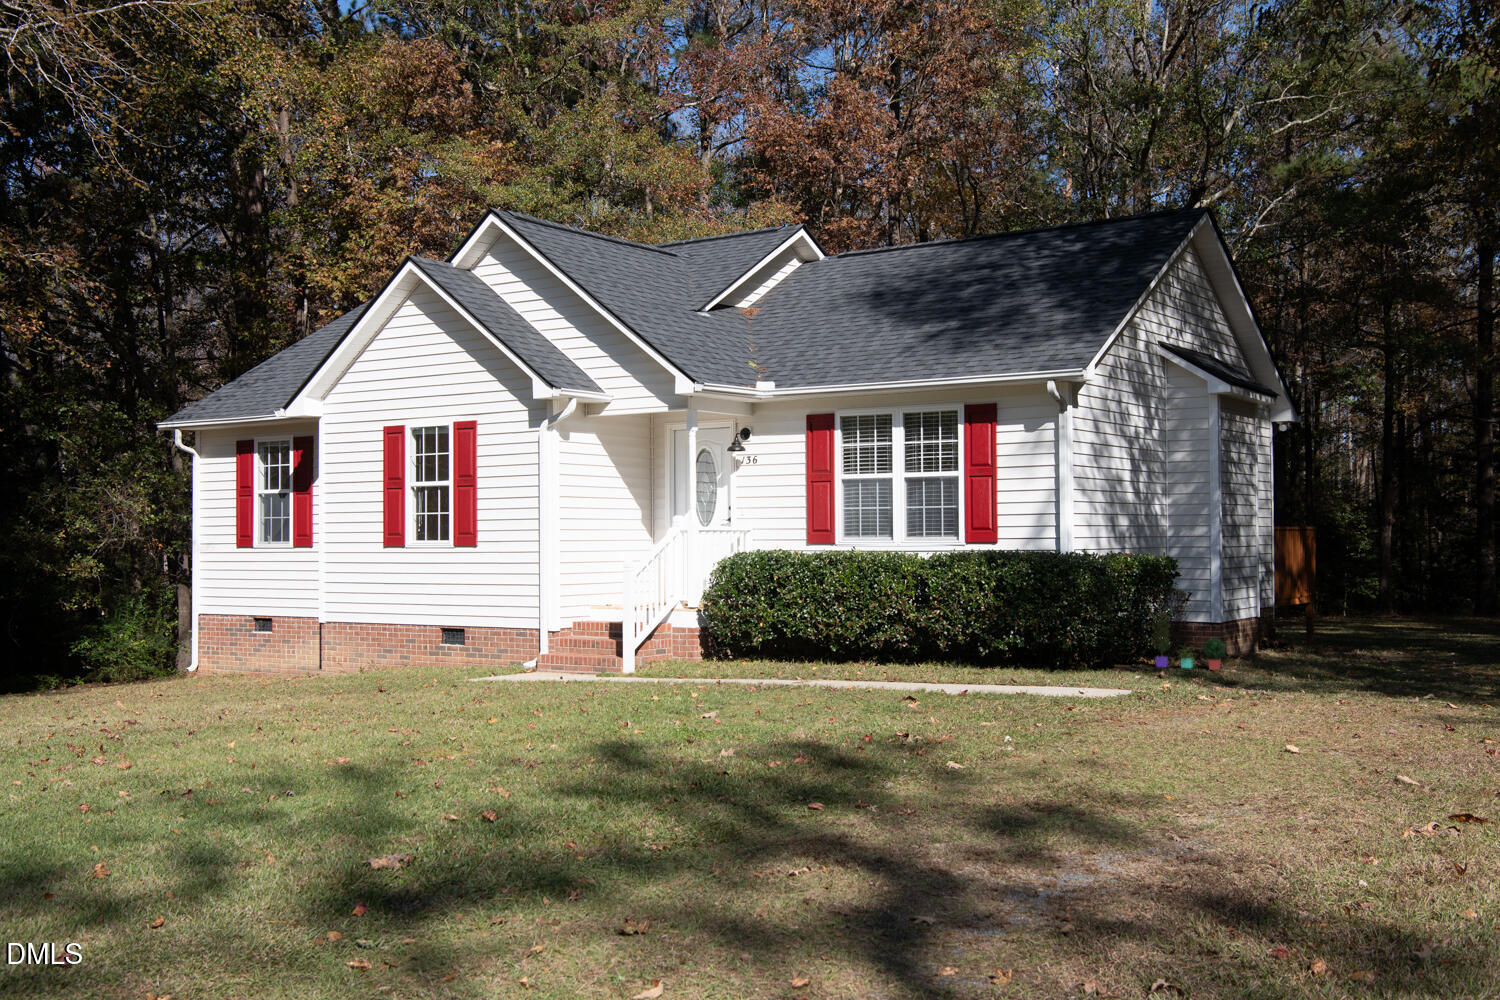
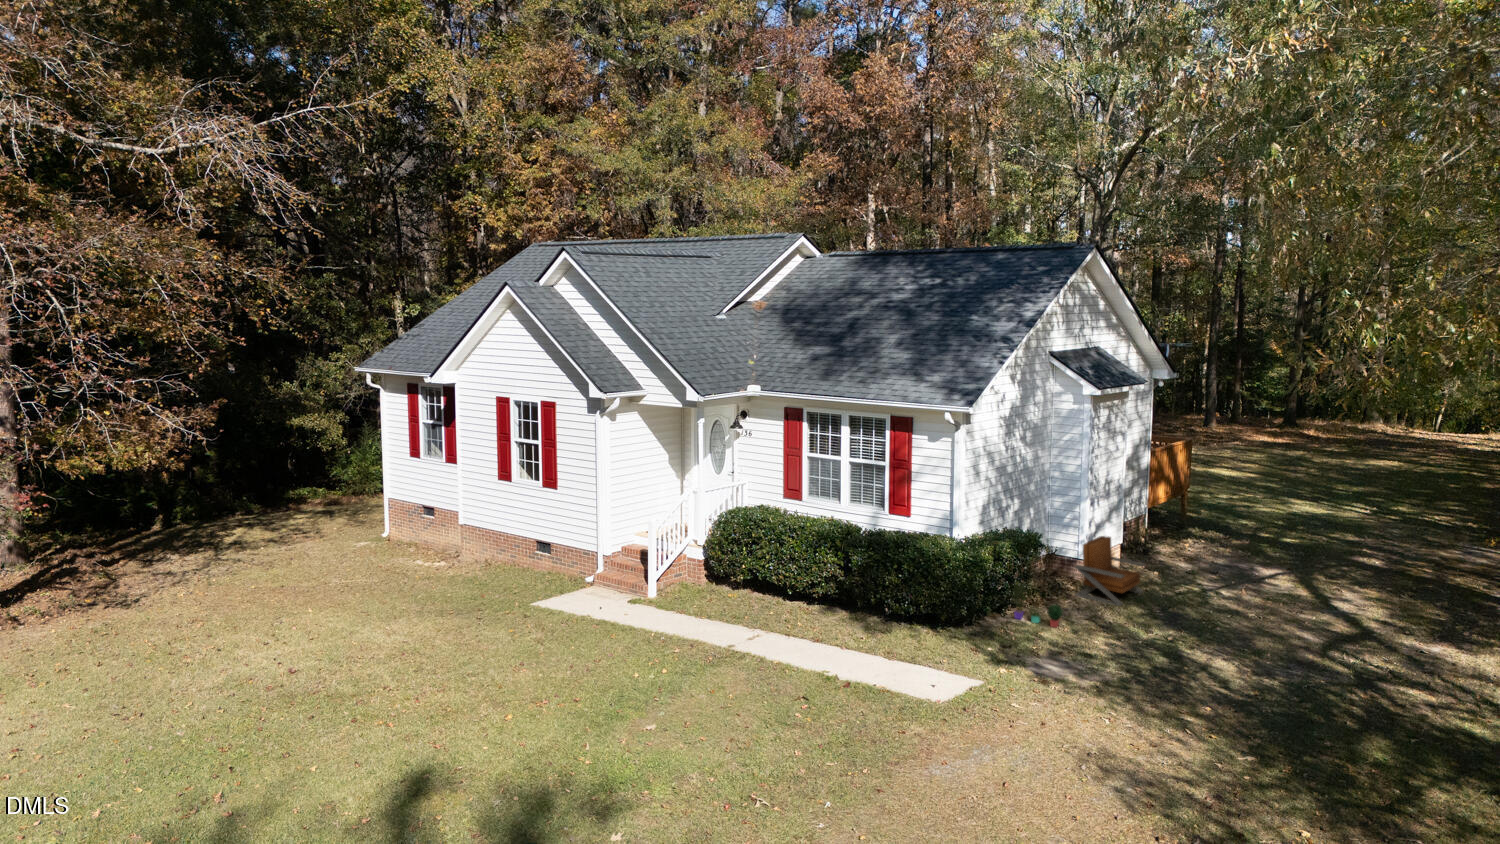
lounge chair: none [1221,578,1314,658] -> present [1075,536,1145,606]

